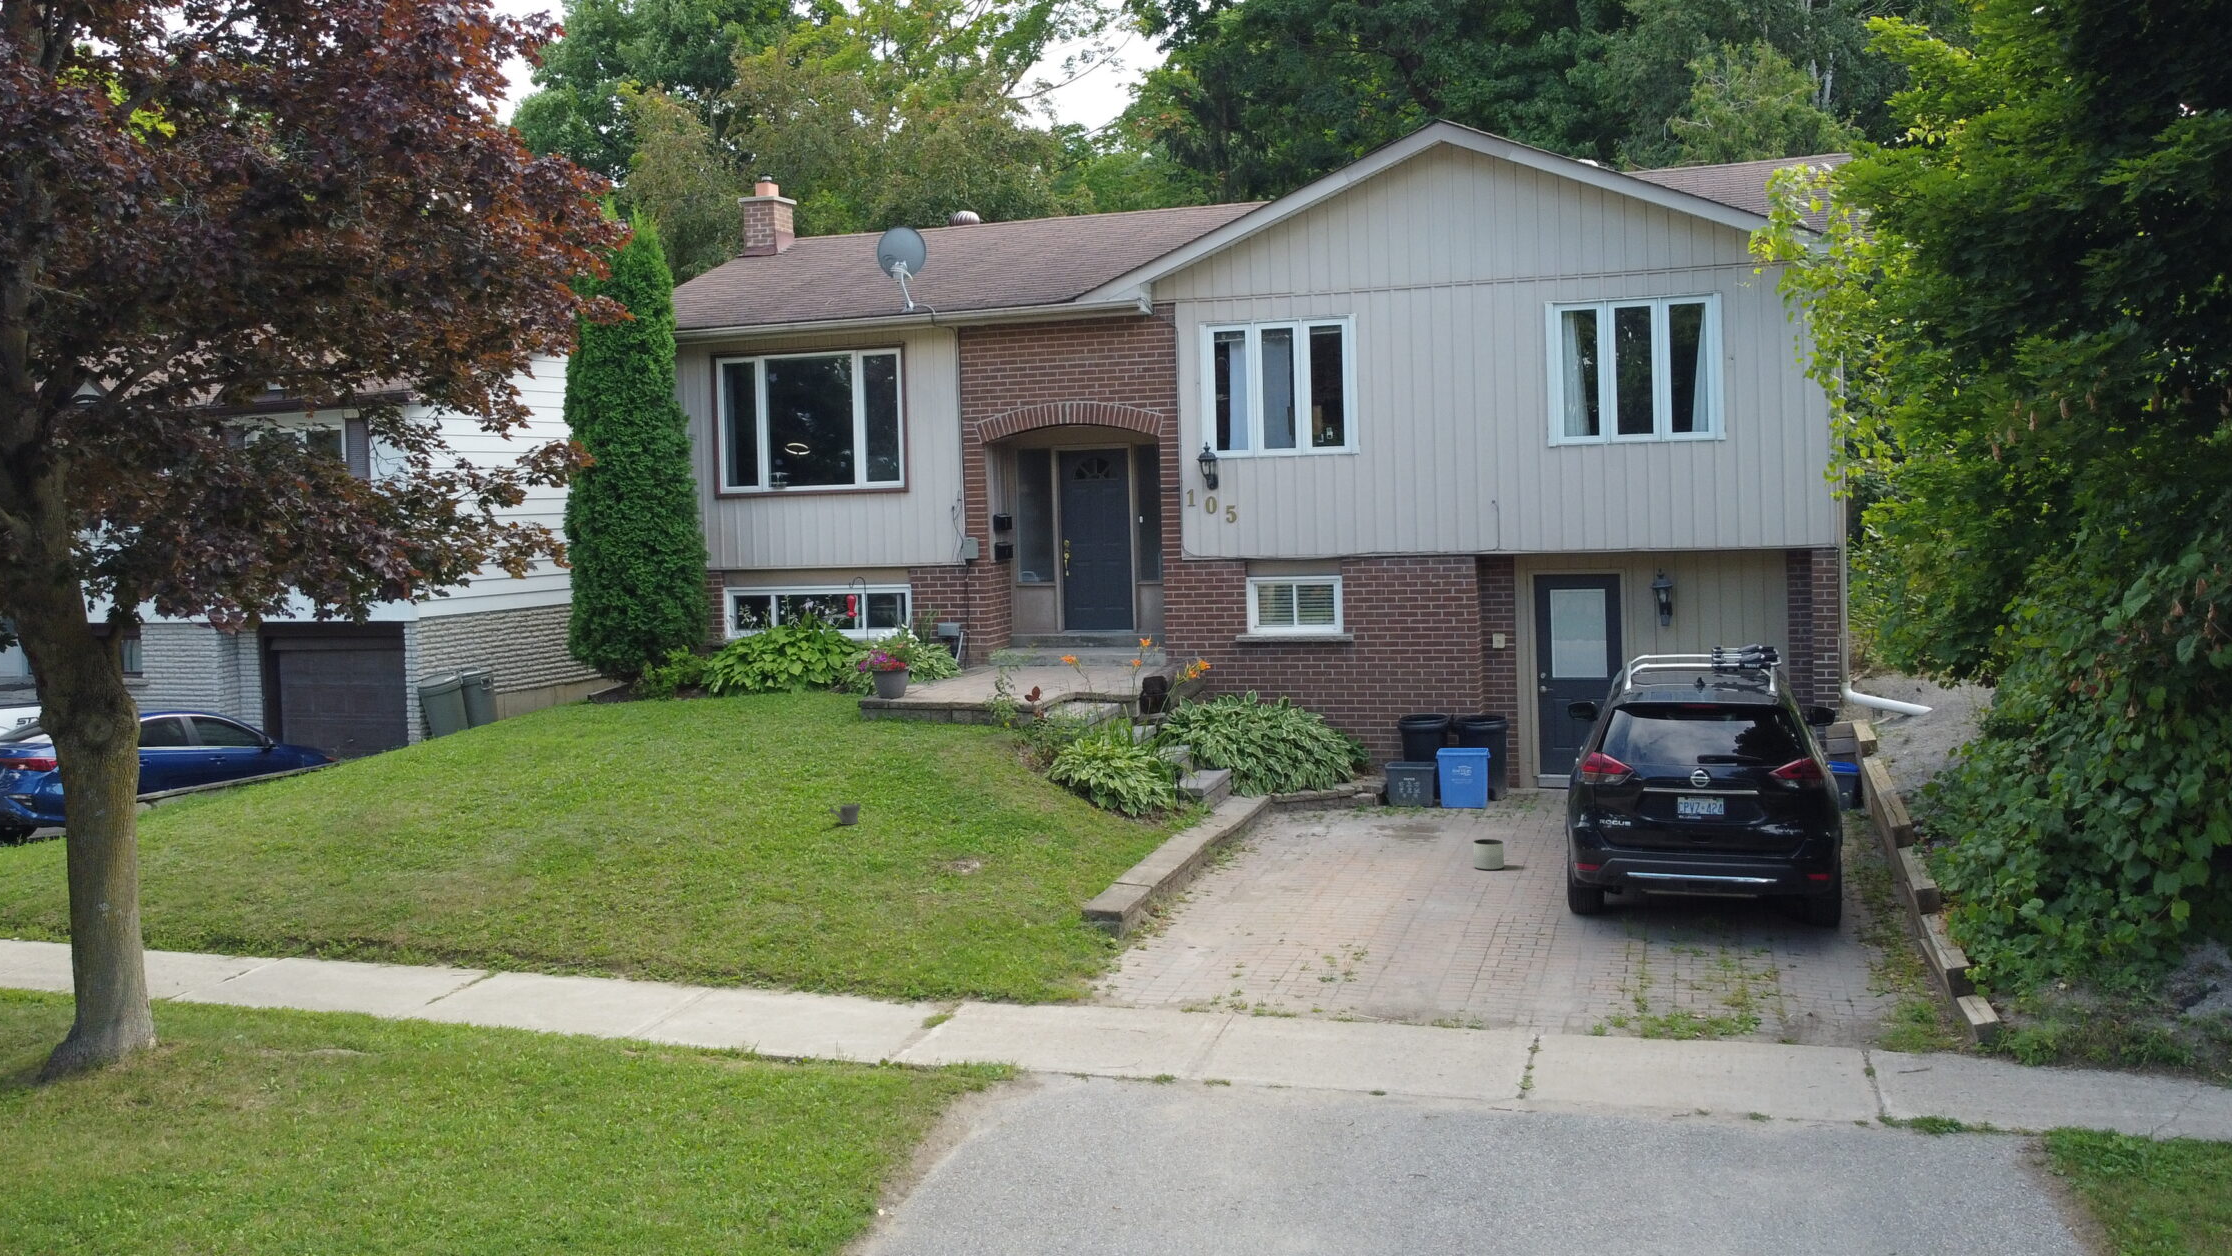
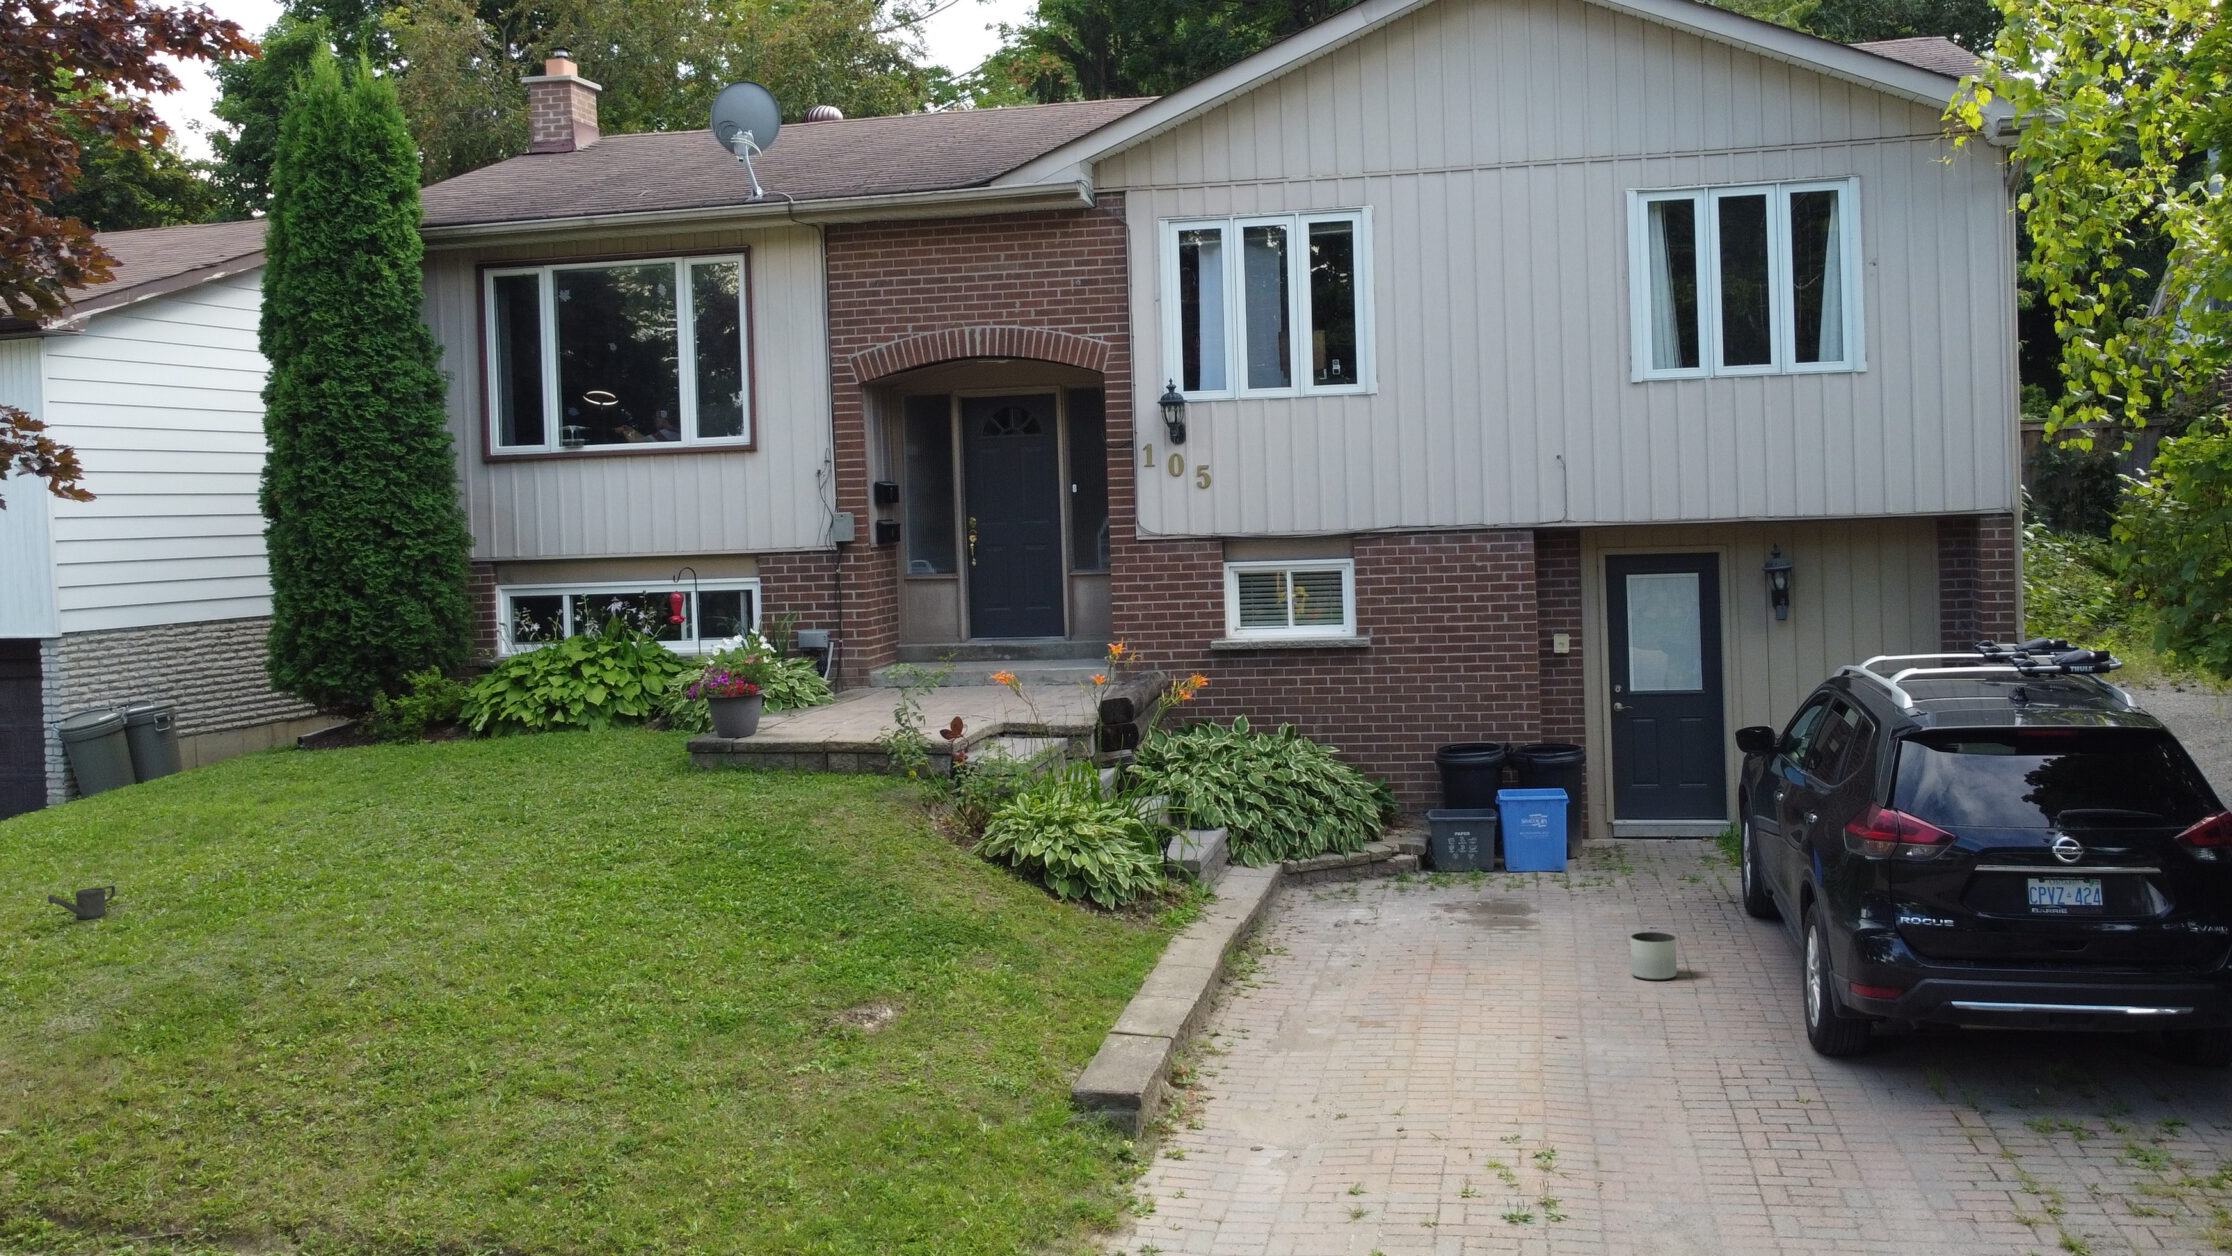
watering can: present [829,804,860,825] -> present [48,886,115,919]

